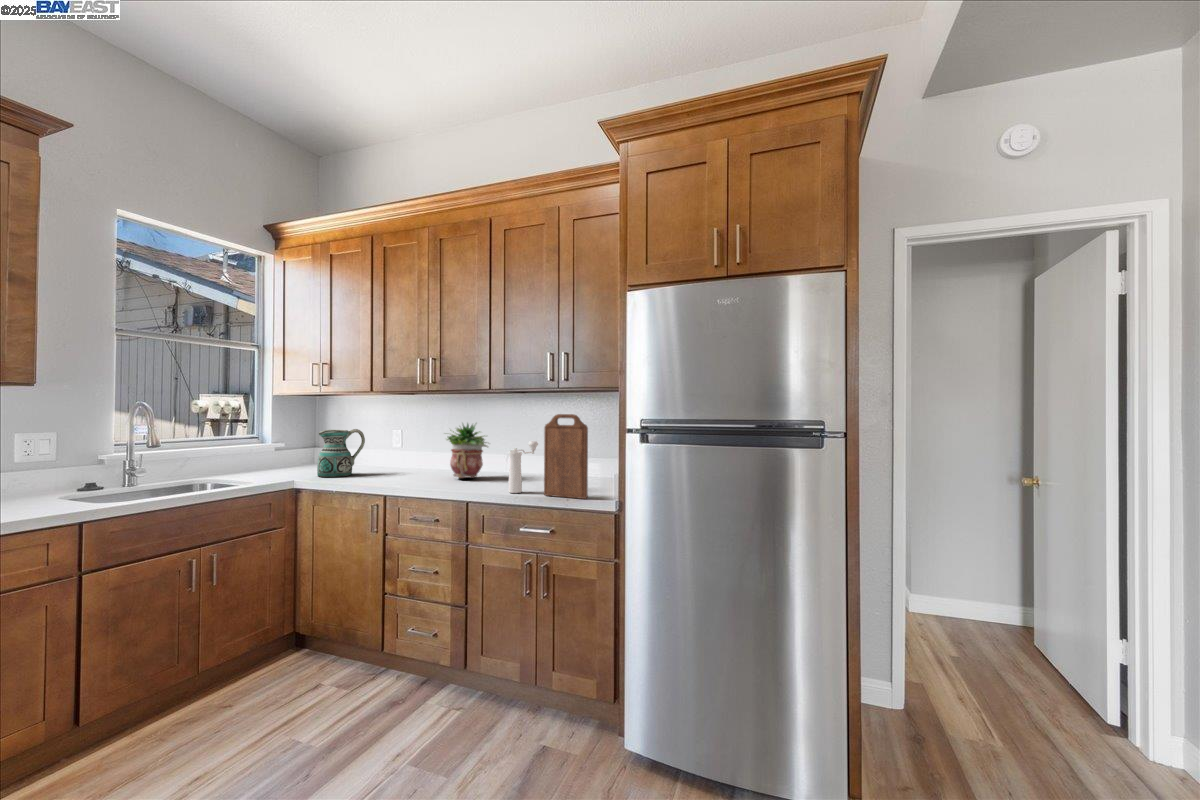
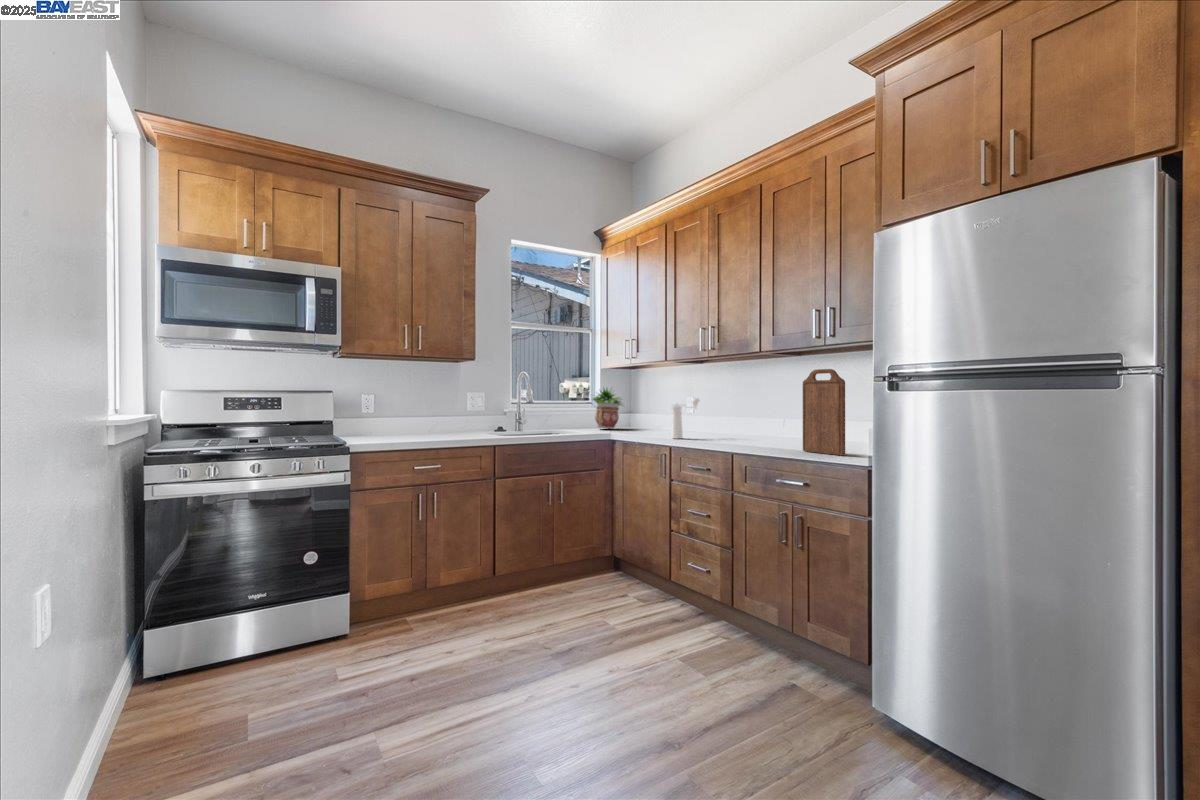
potted plant: present [447,423,488,478] -> present [592,388,623,428]
ceramic pitcher: present [317,429,365,477] -> none [628,393,664,432]
pepper mill: present [508,441,538,493] -> present [672,398,699,439]

